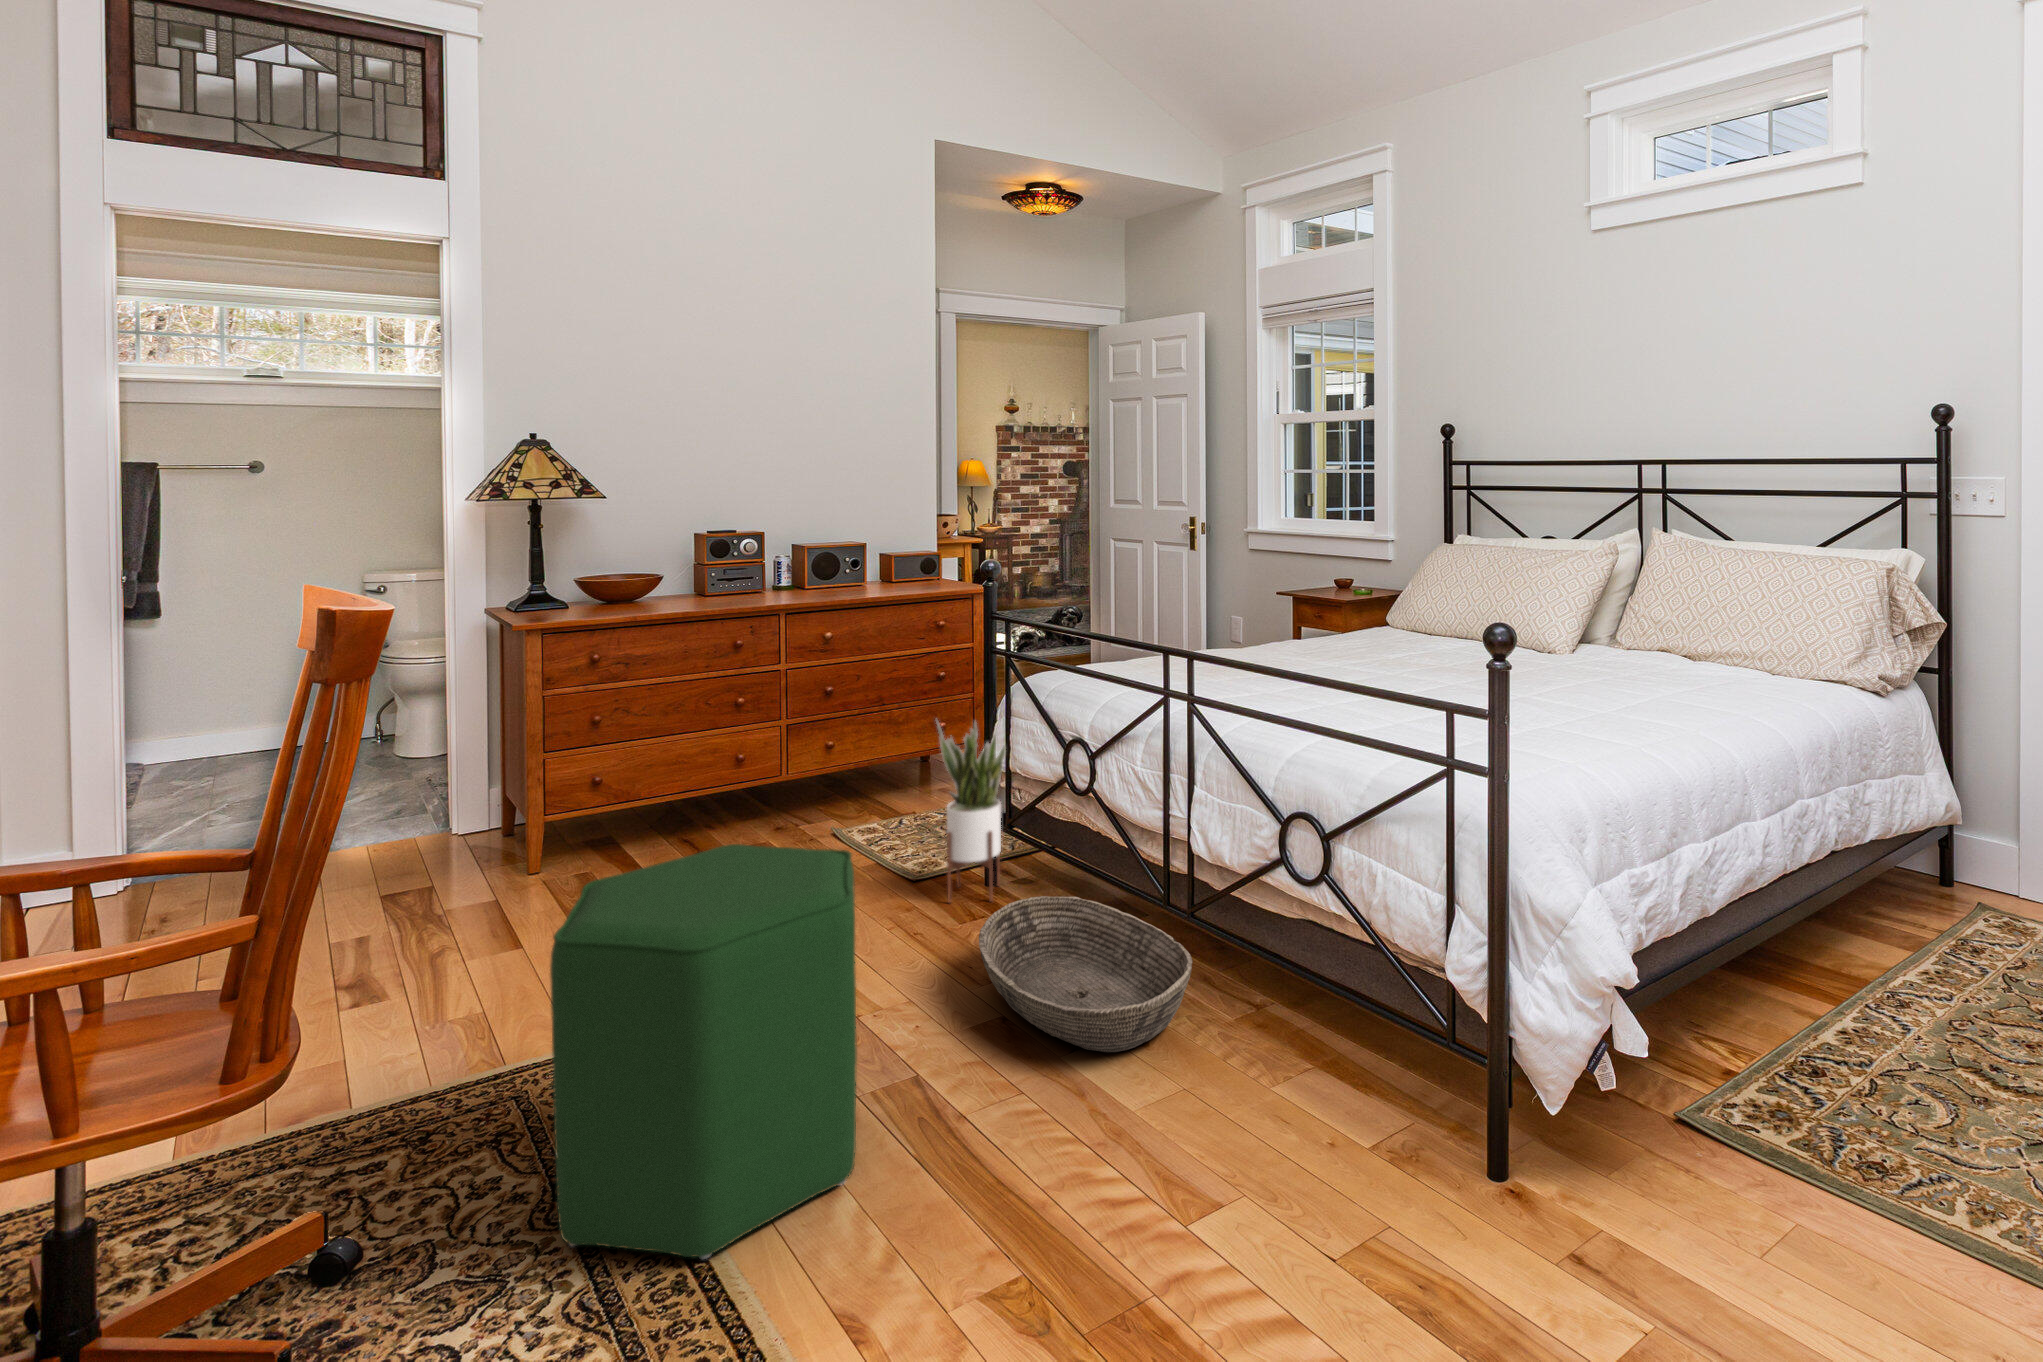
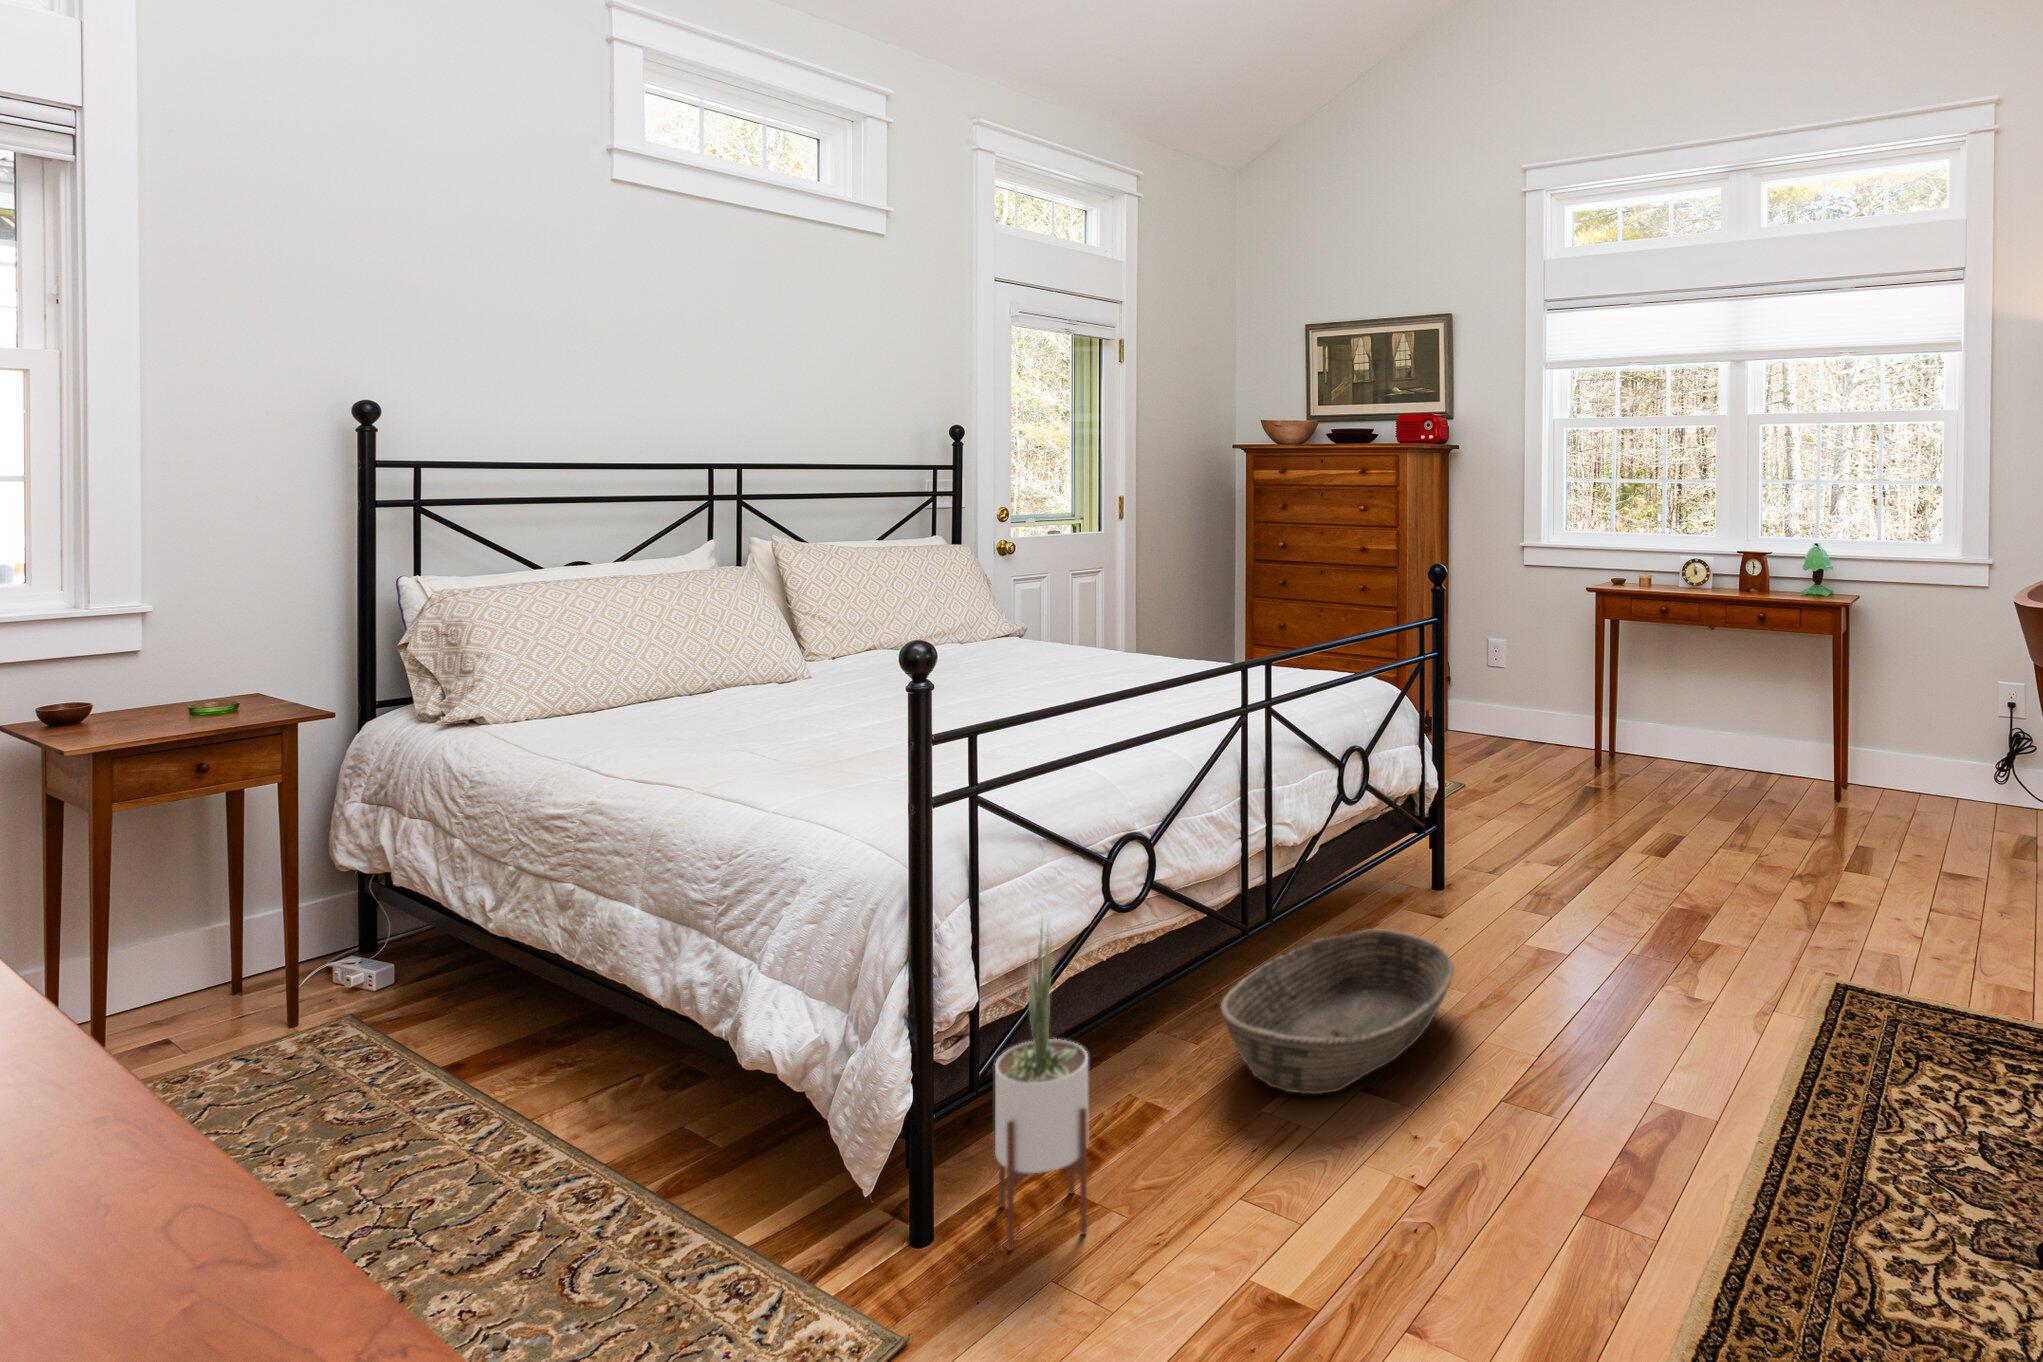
ottoman: present [550,844,857,1259] -> none [1592,828,1884,1216]

